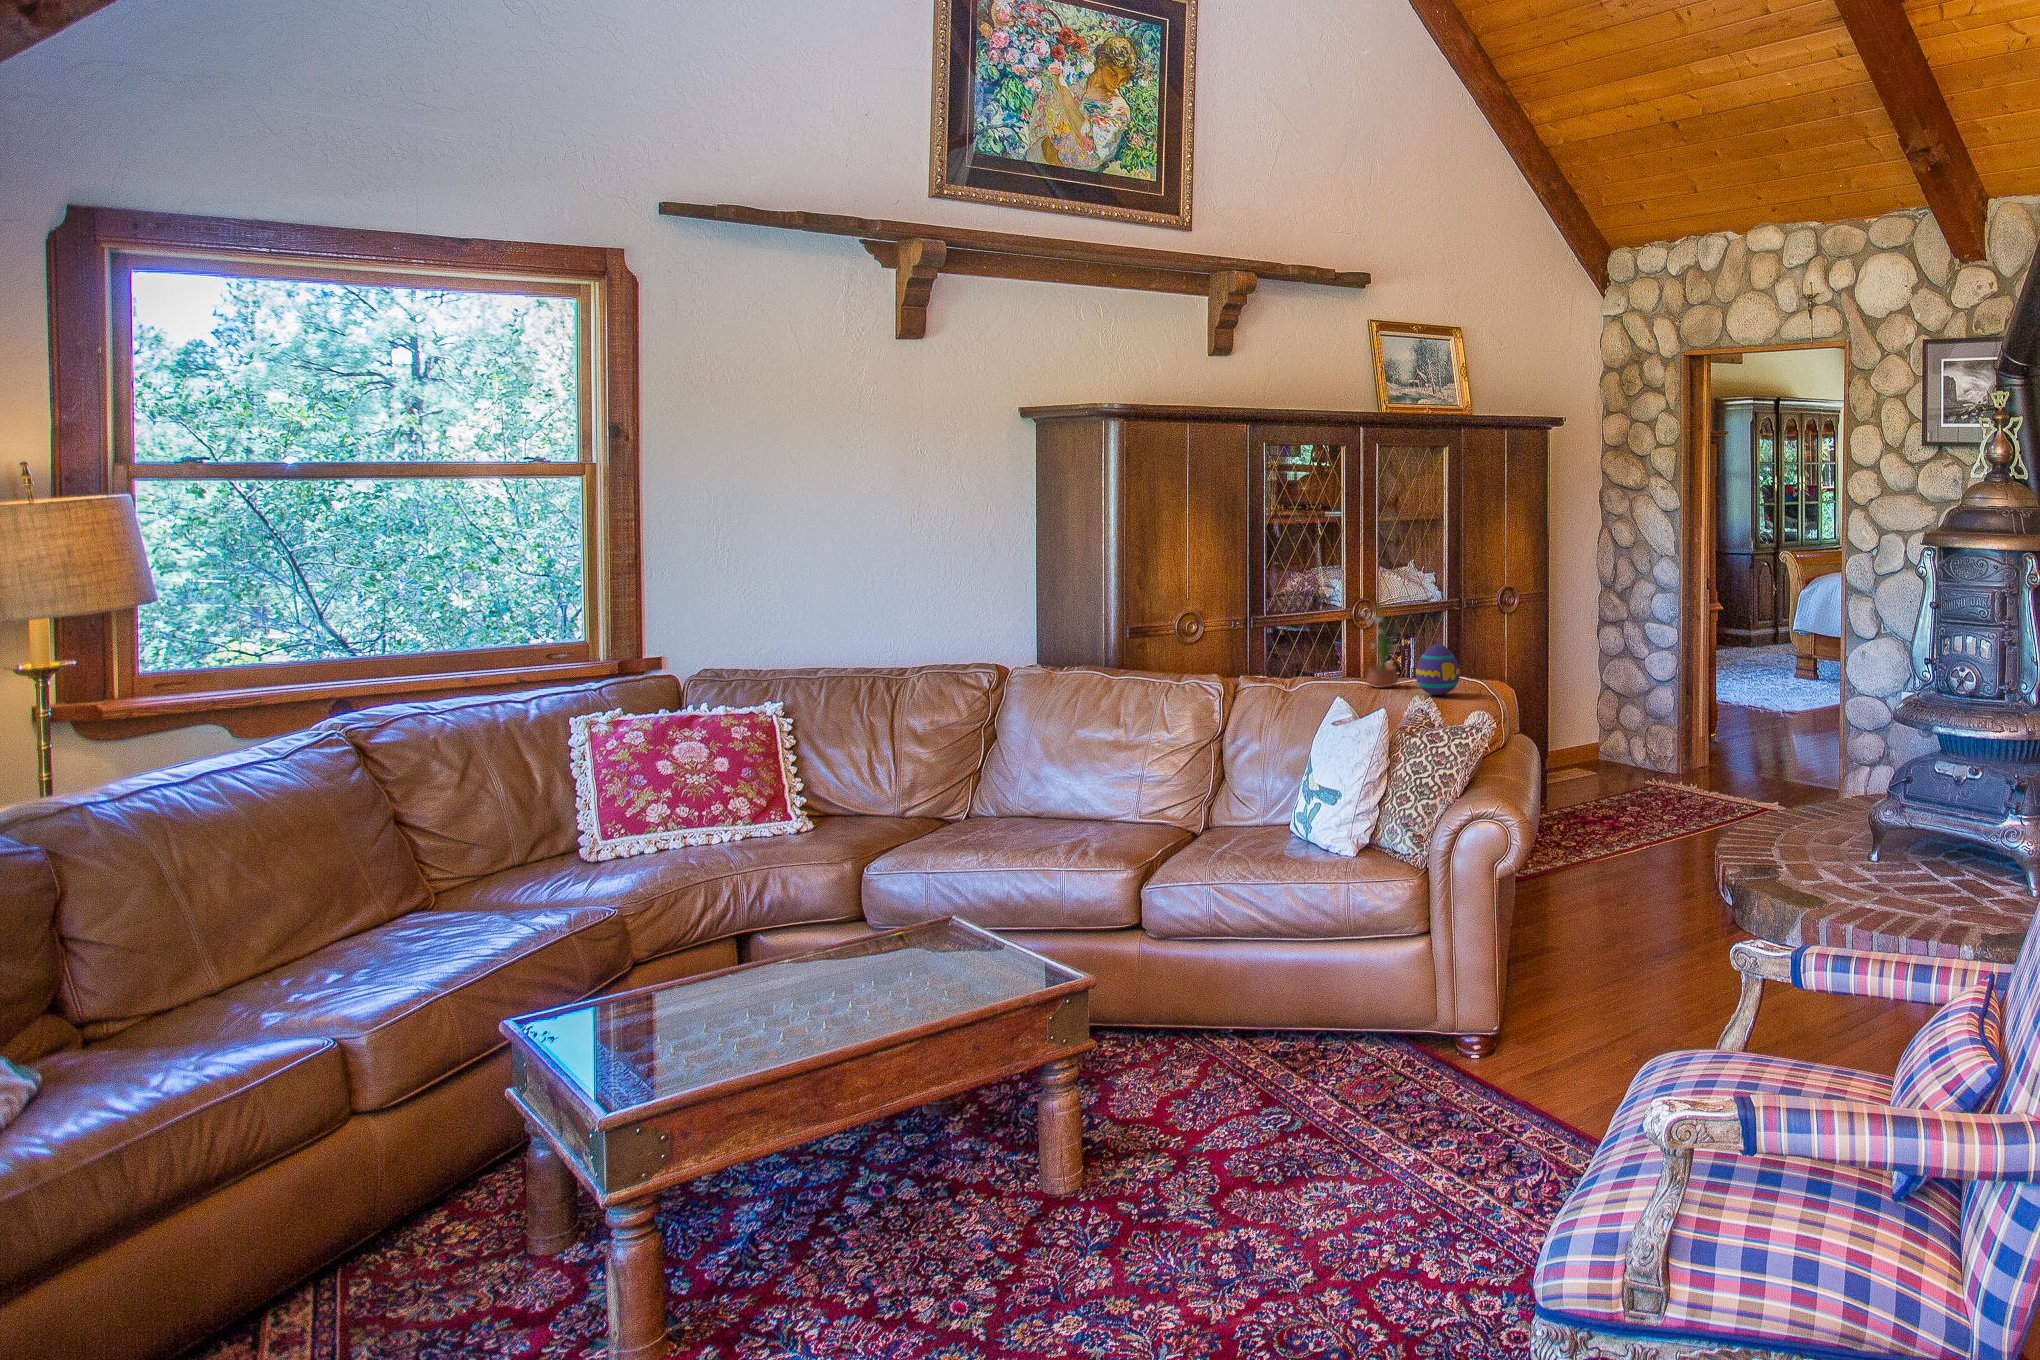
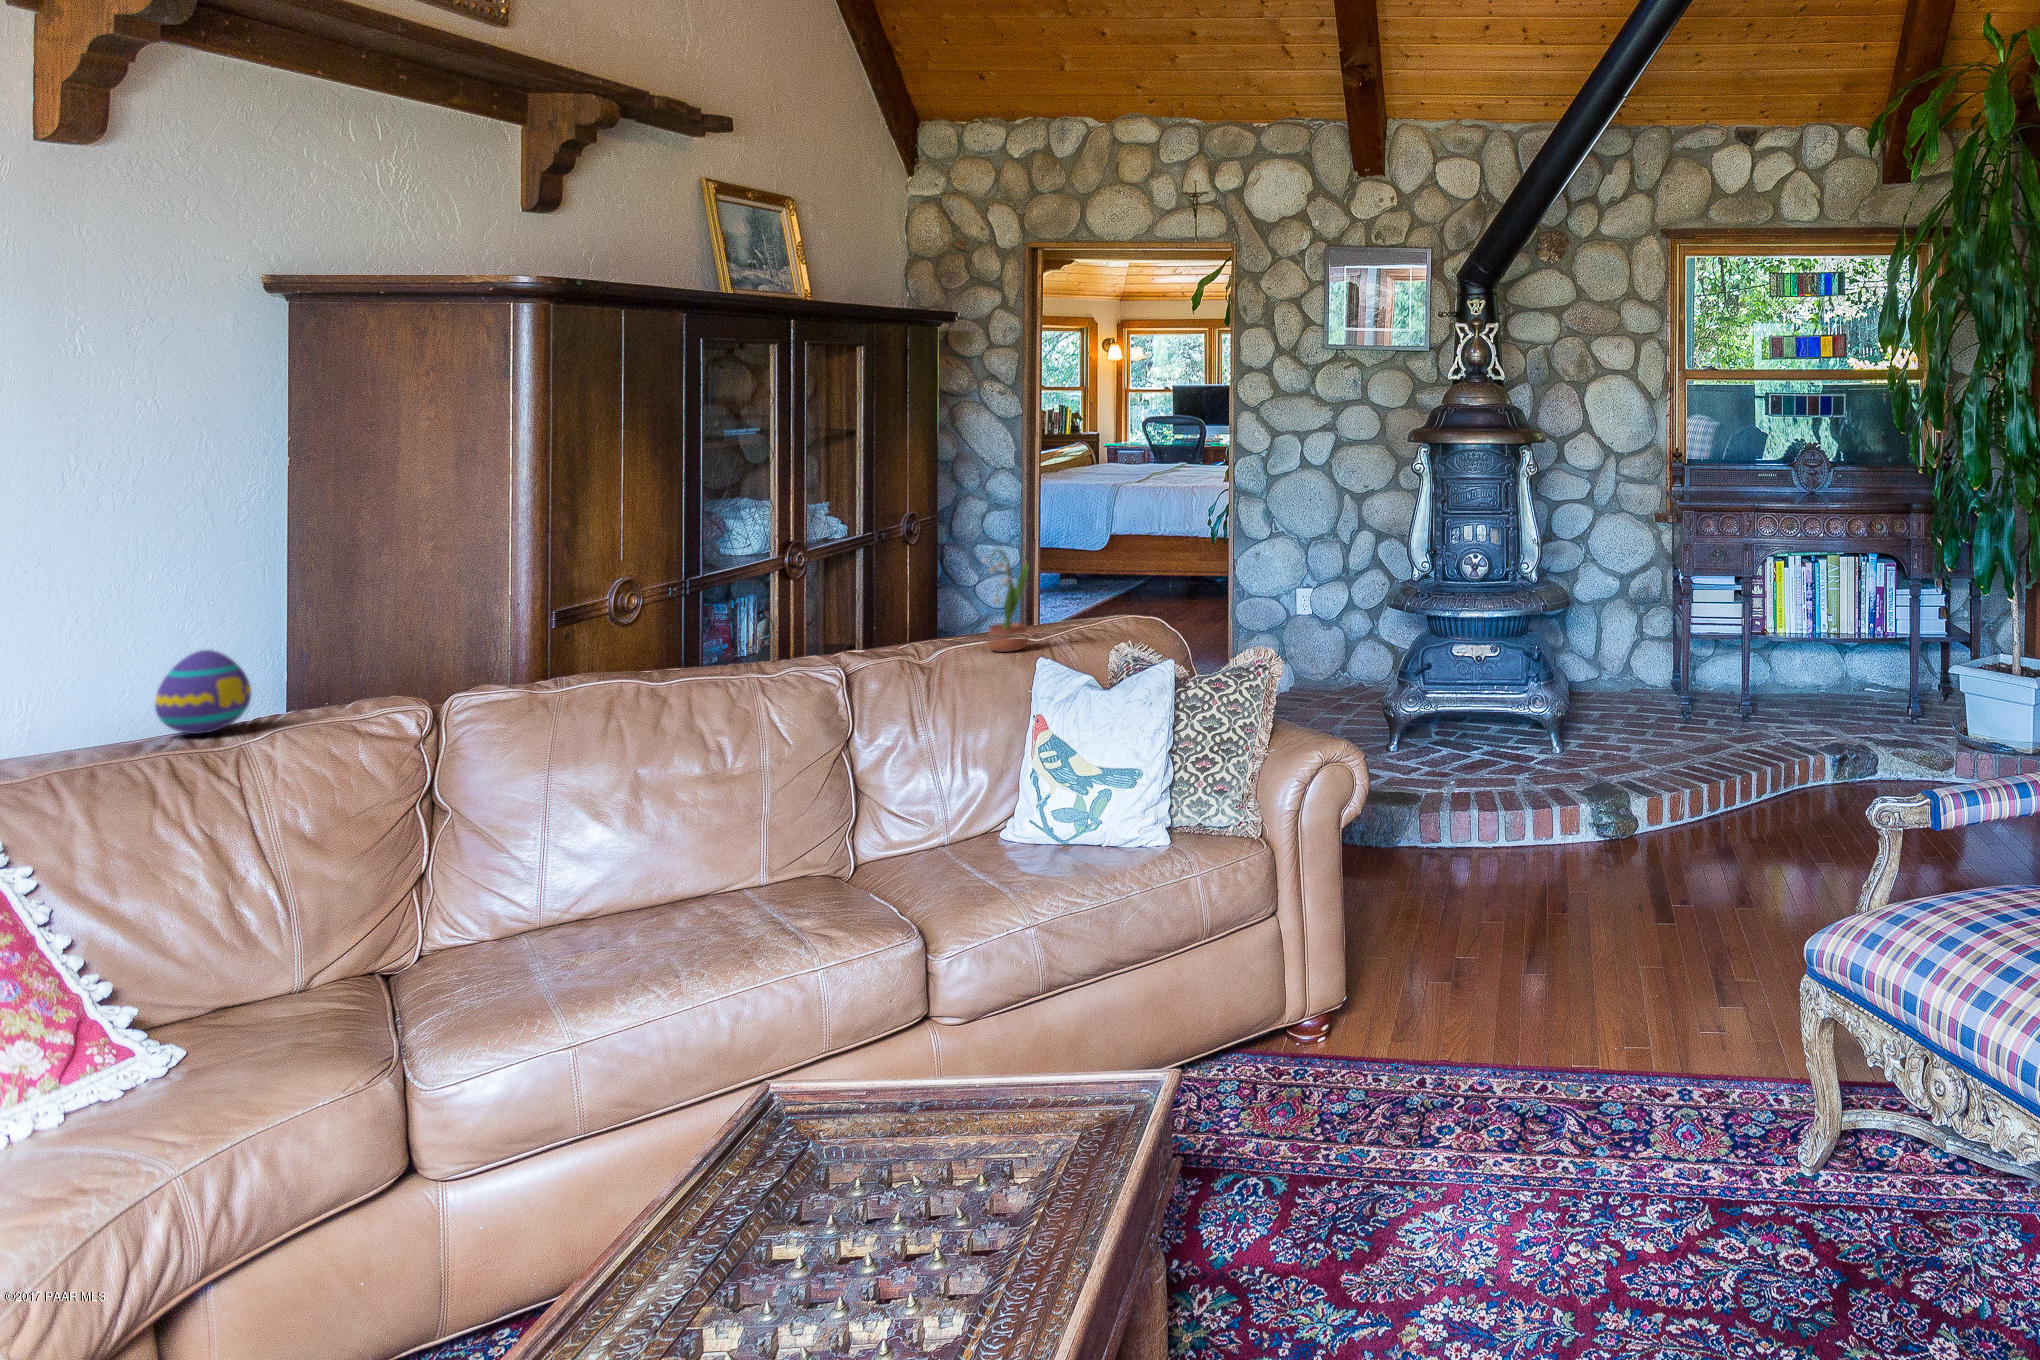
decorative egg: present [1416,644,1460,695] -> present [155,650,251,734]

